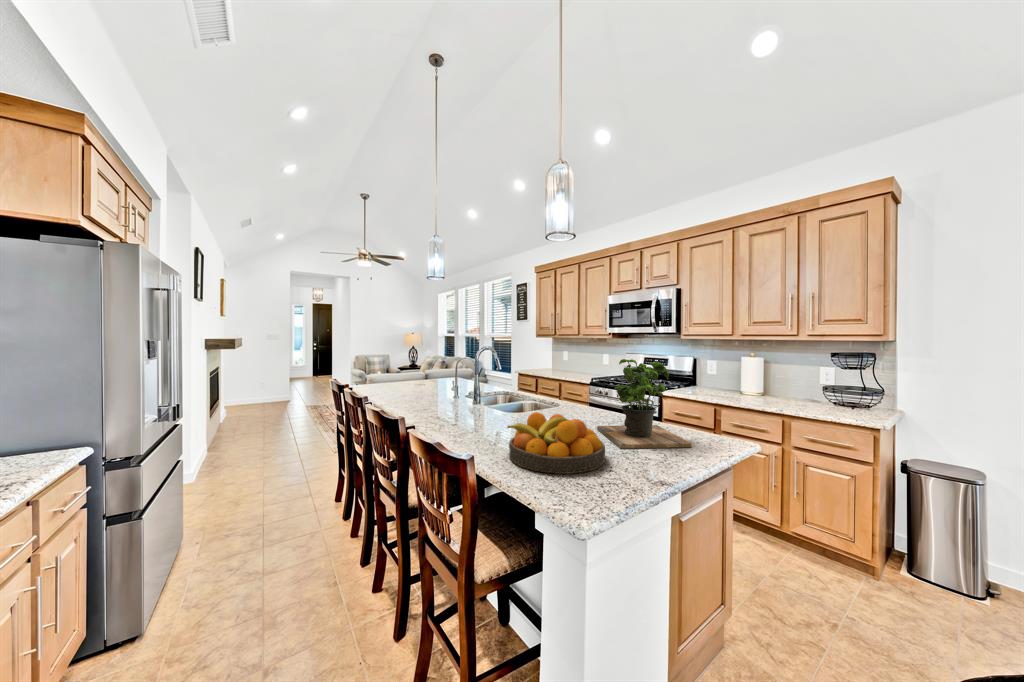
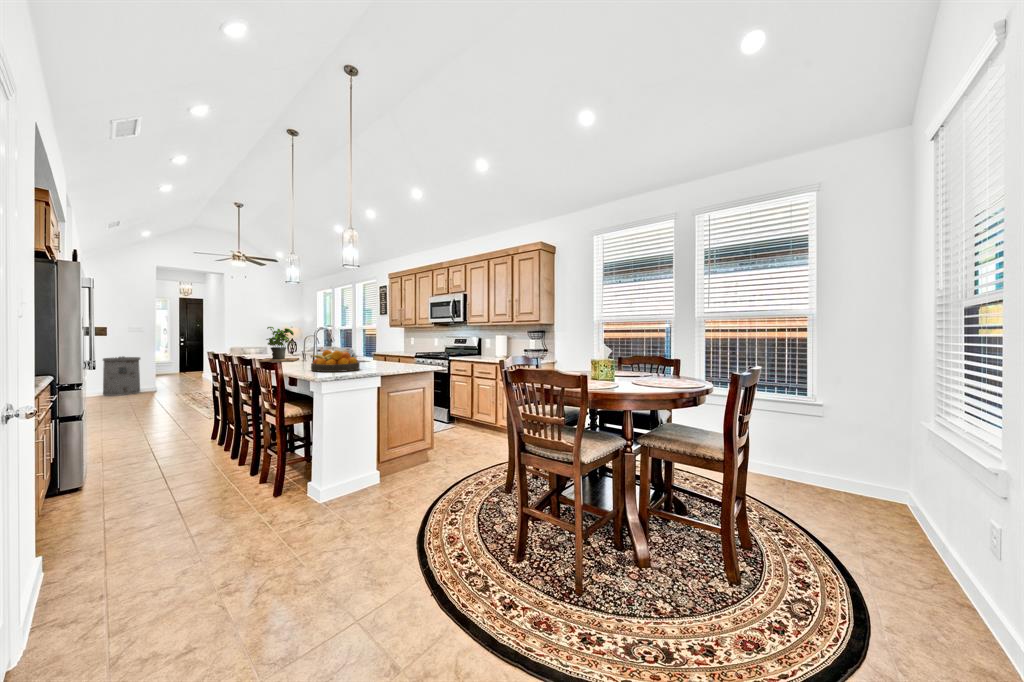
potted plant: present [597,359,692,449] -> present [259,327,299,362]
trash can: none [242,366,275,407] -> present [103,357,140,396]

